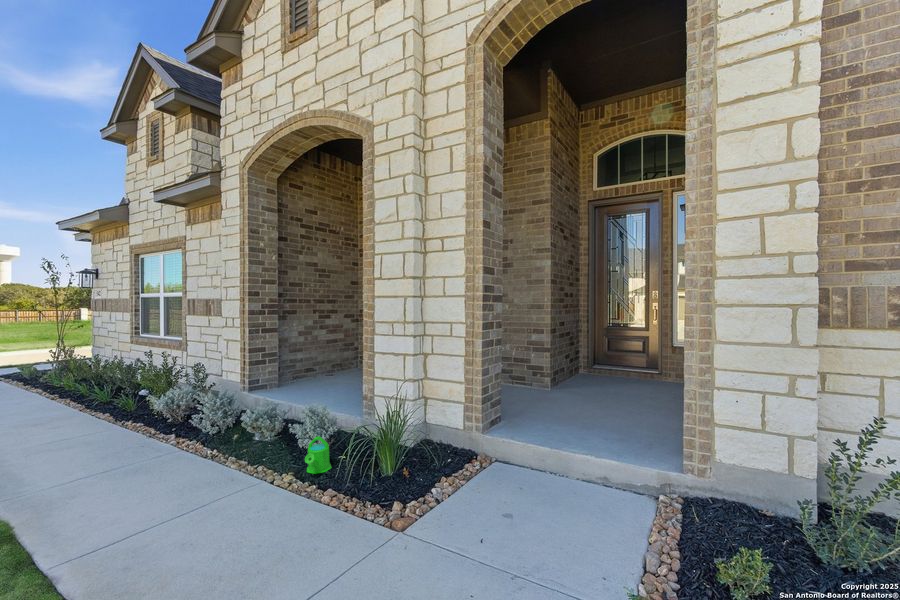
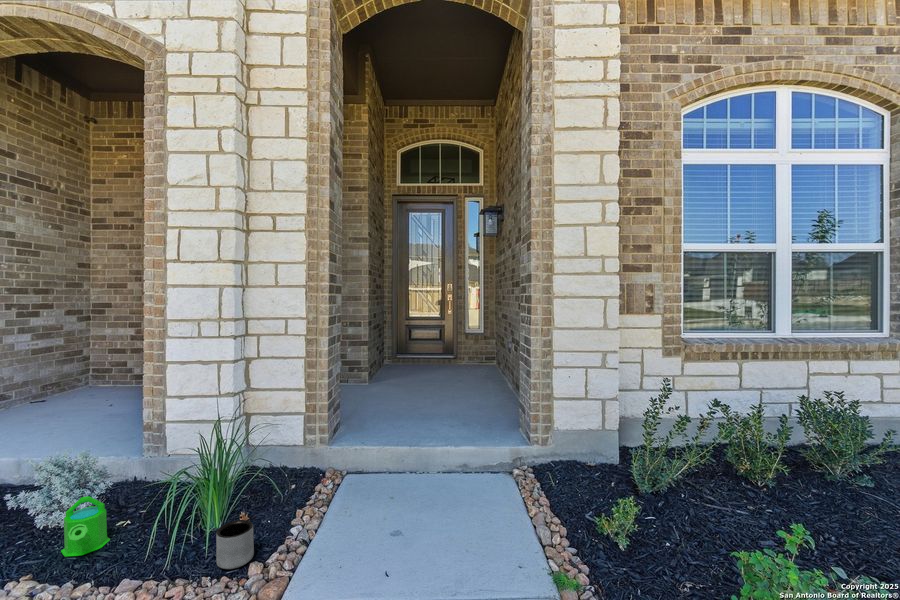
planter: none [373,477,399,512] -> present [216,520,254,569]

